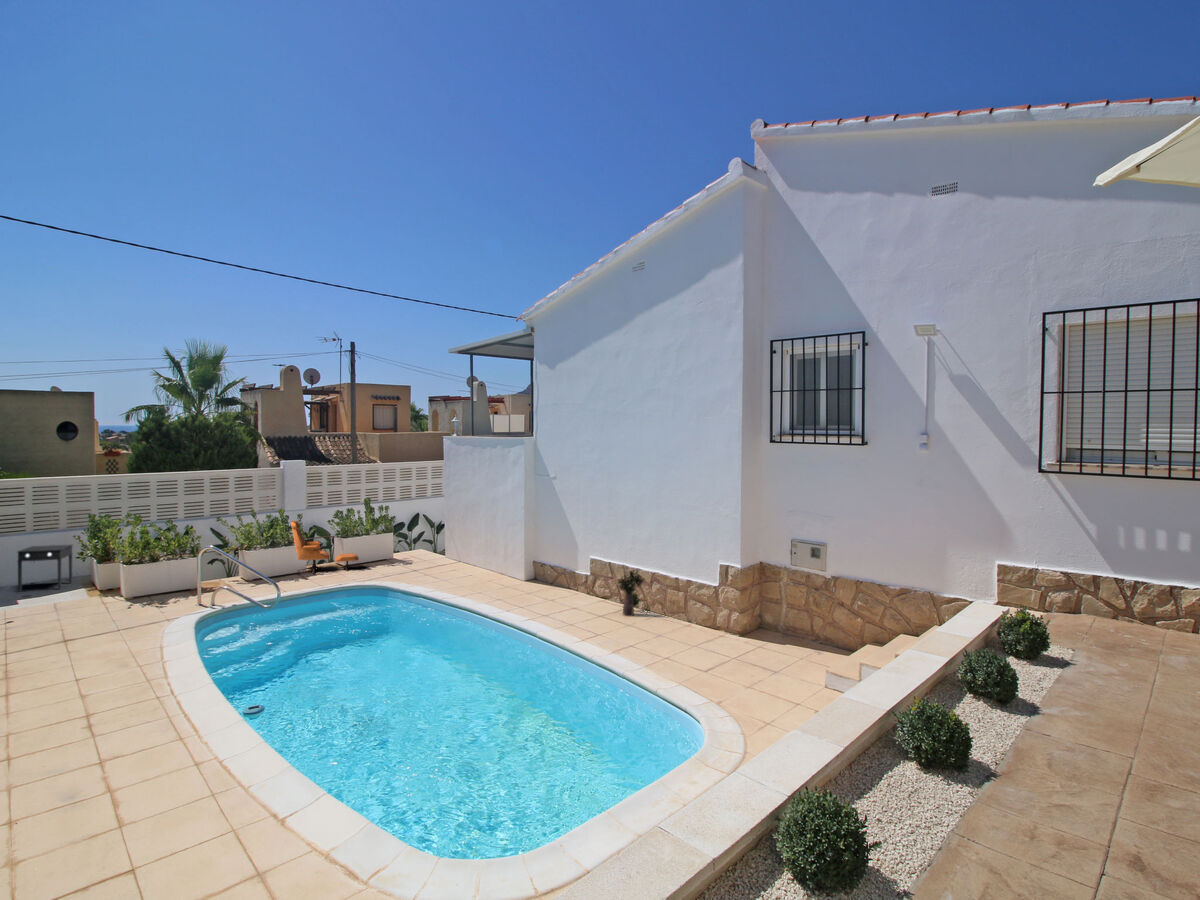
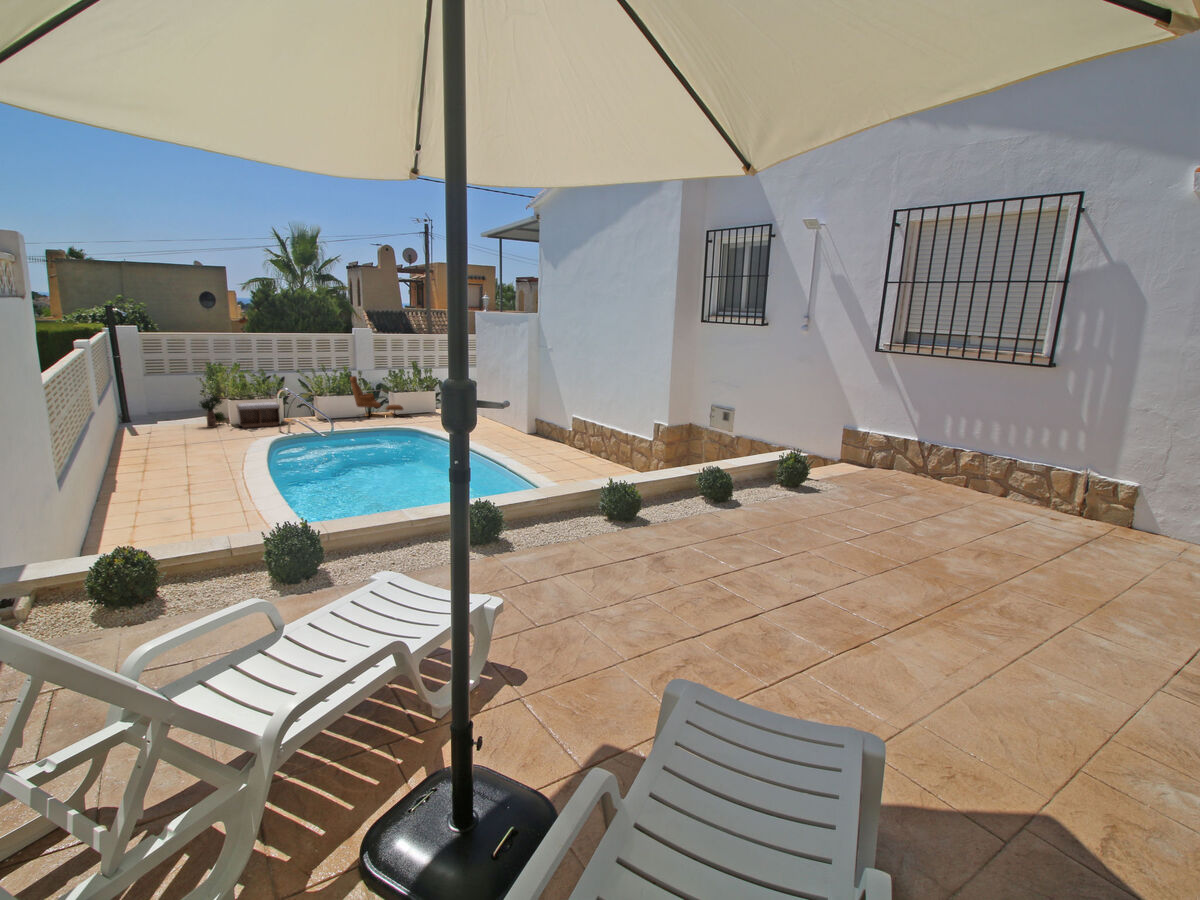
side table: present [18,545,72,592] -> none [160,385,200,417]
bench: none [135,562,199,601] -> present [236,402,280,428]
potted plant: present [618,571,648,616] -> present [200,395,229,428]

